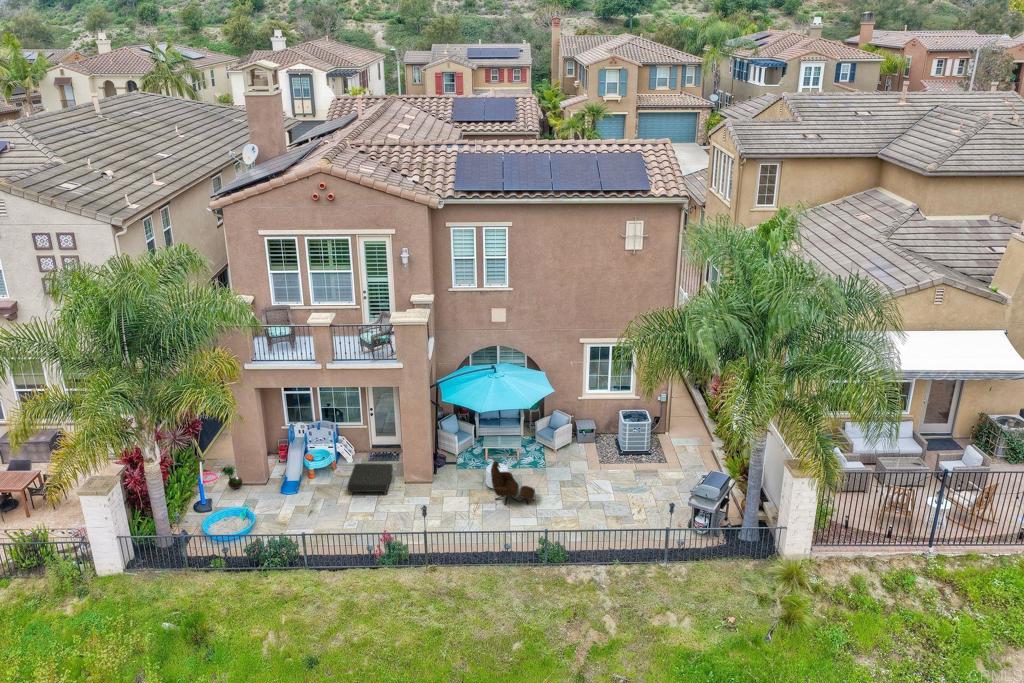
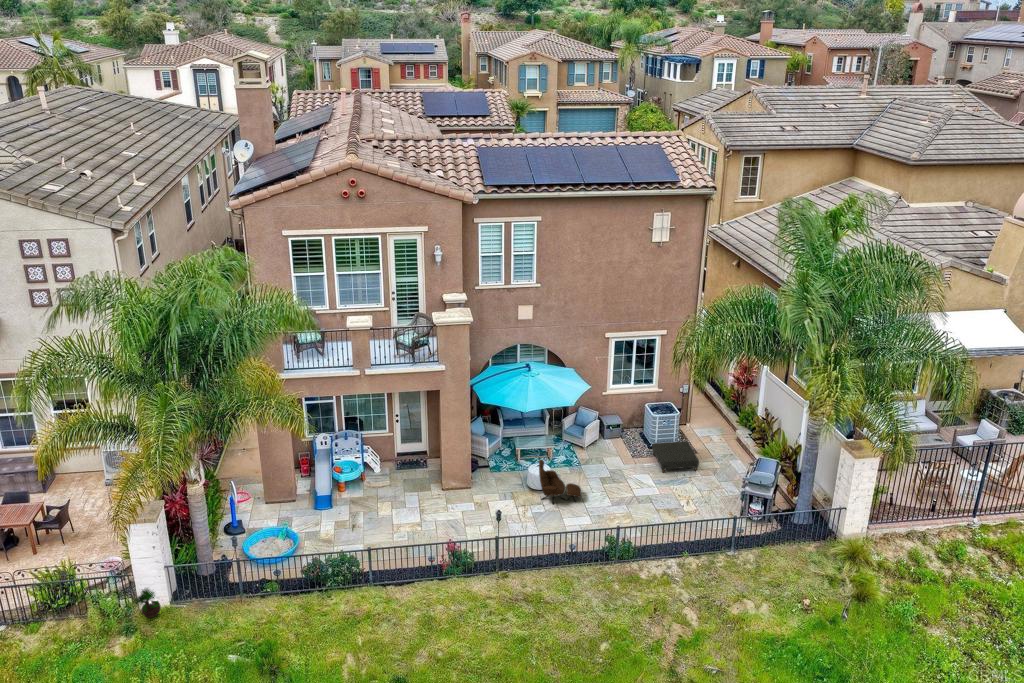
ottoman: present [348,464,393,495] -> present [652,441,699,473]
potted tree: present [221,466,242,489] -> present [134,588,161,618]

